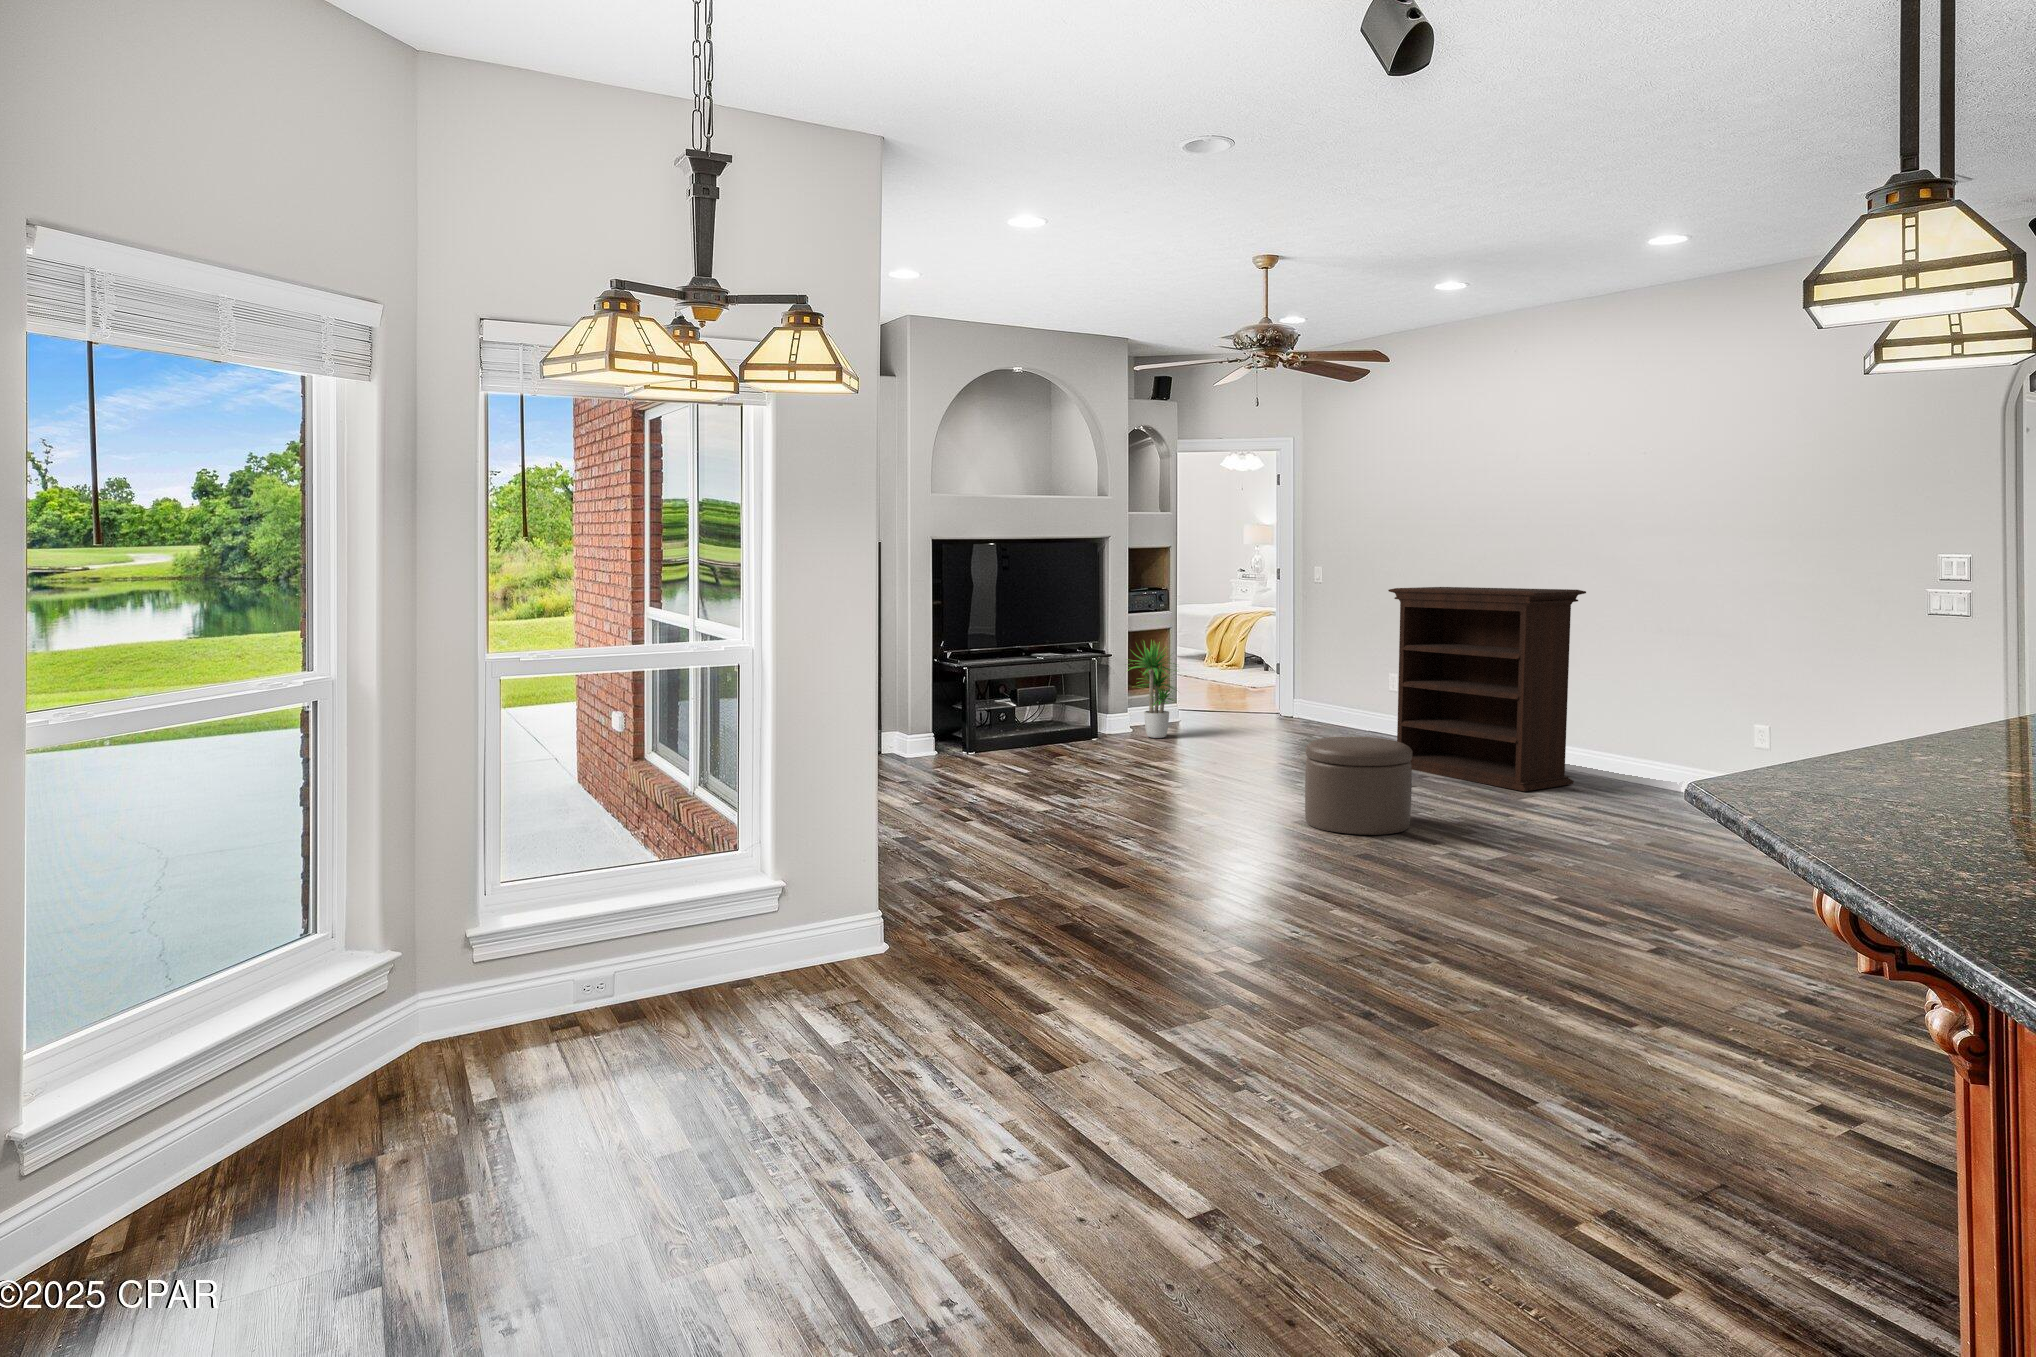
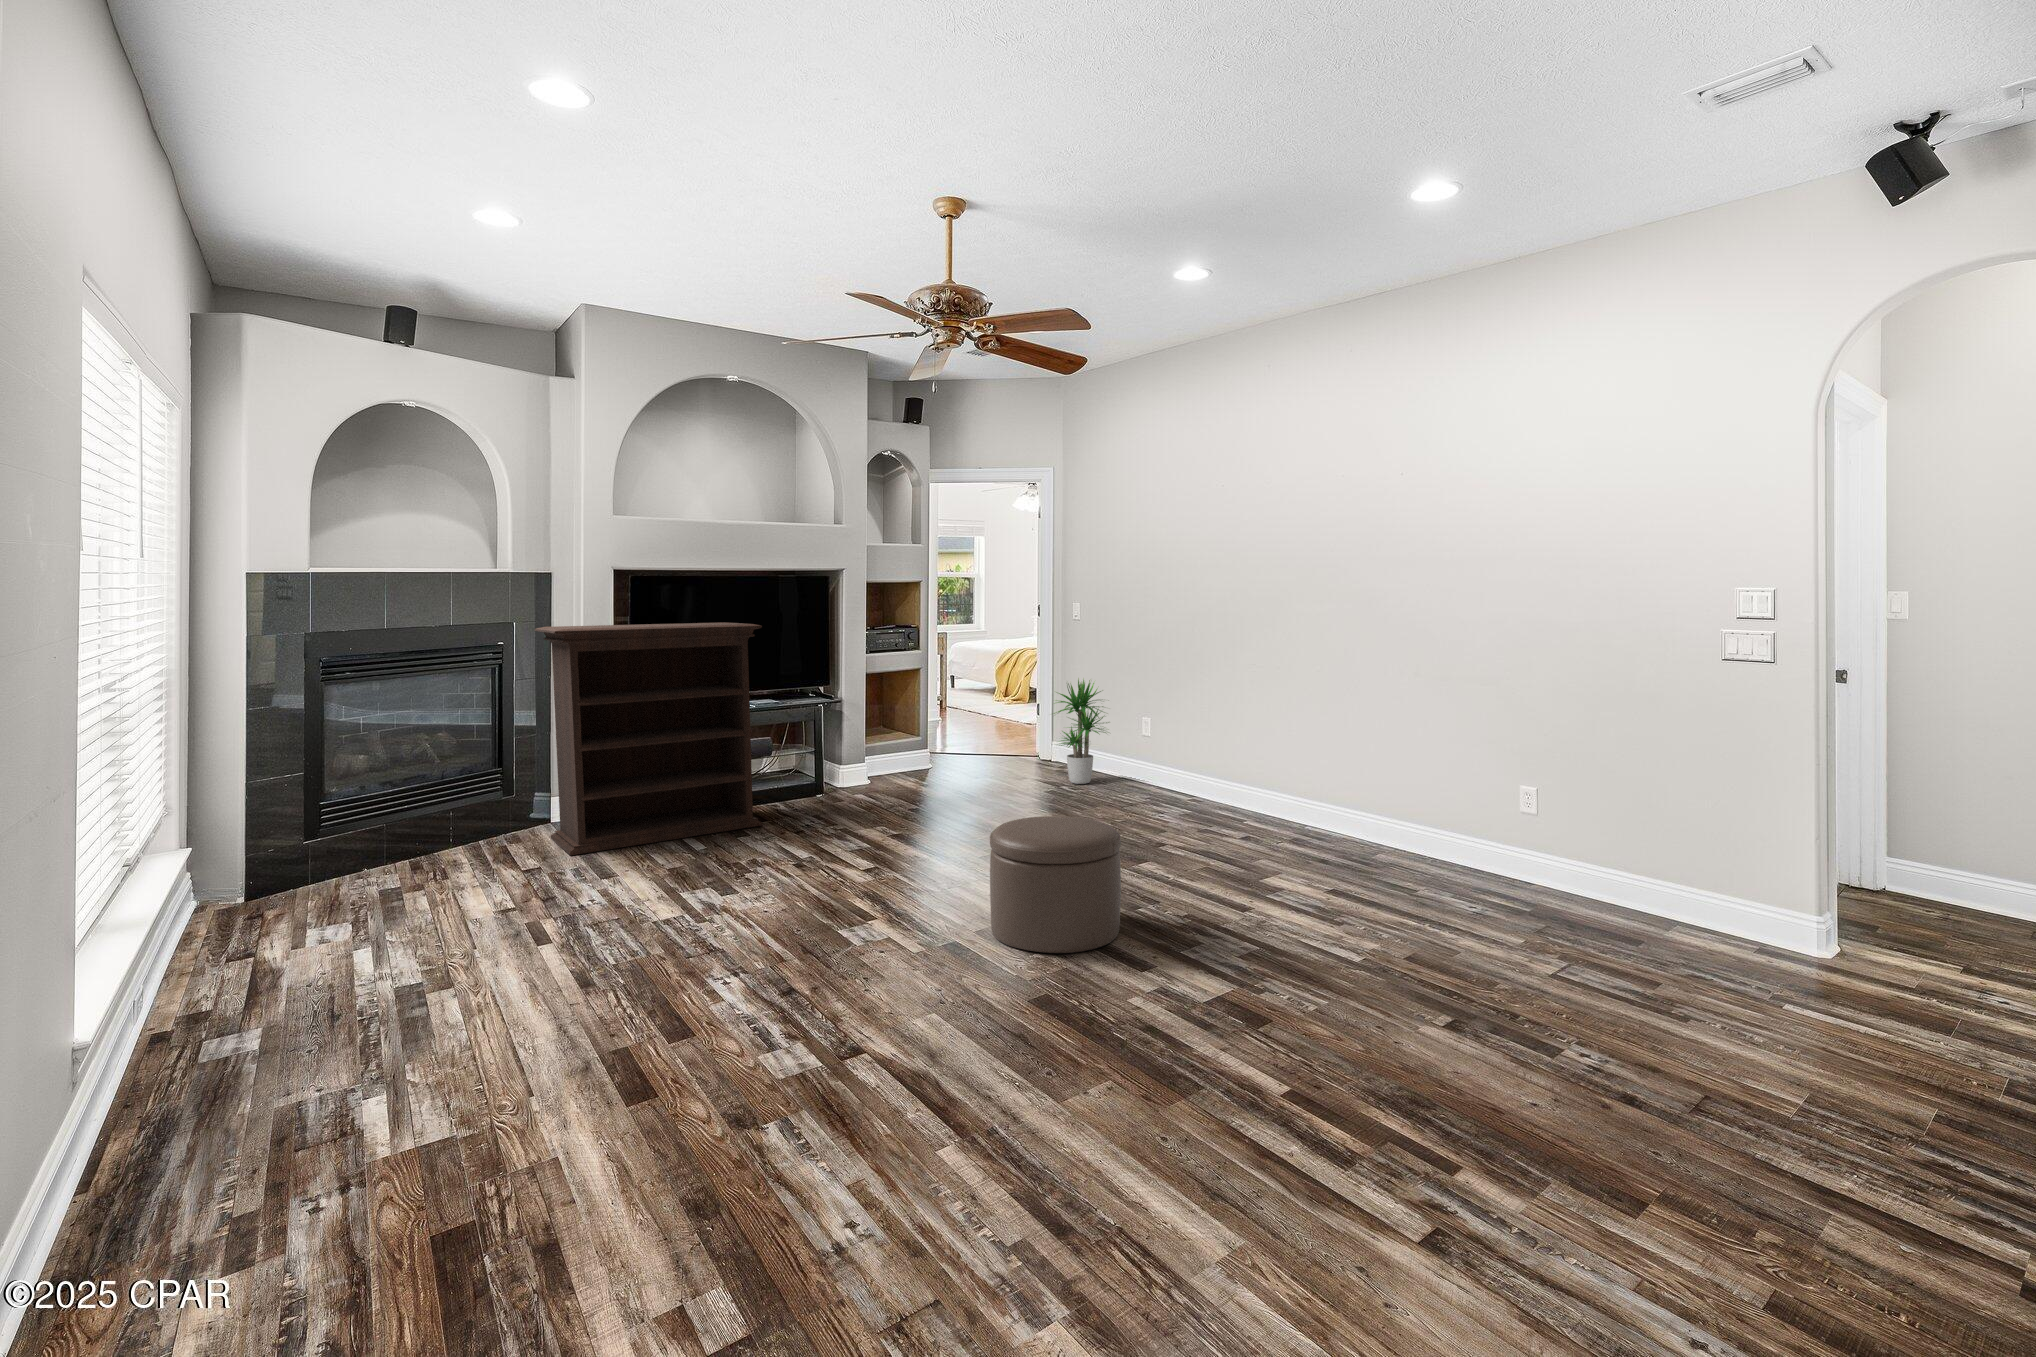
bookshelf: present [1388,587,1586,791] -> present [535,622,762,855]
potted plant: present [1127,641,1177,738] -> present [1054,679,1109,784]

